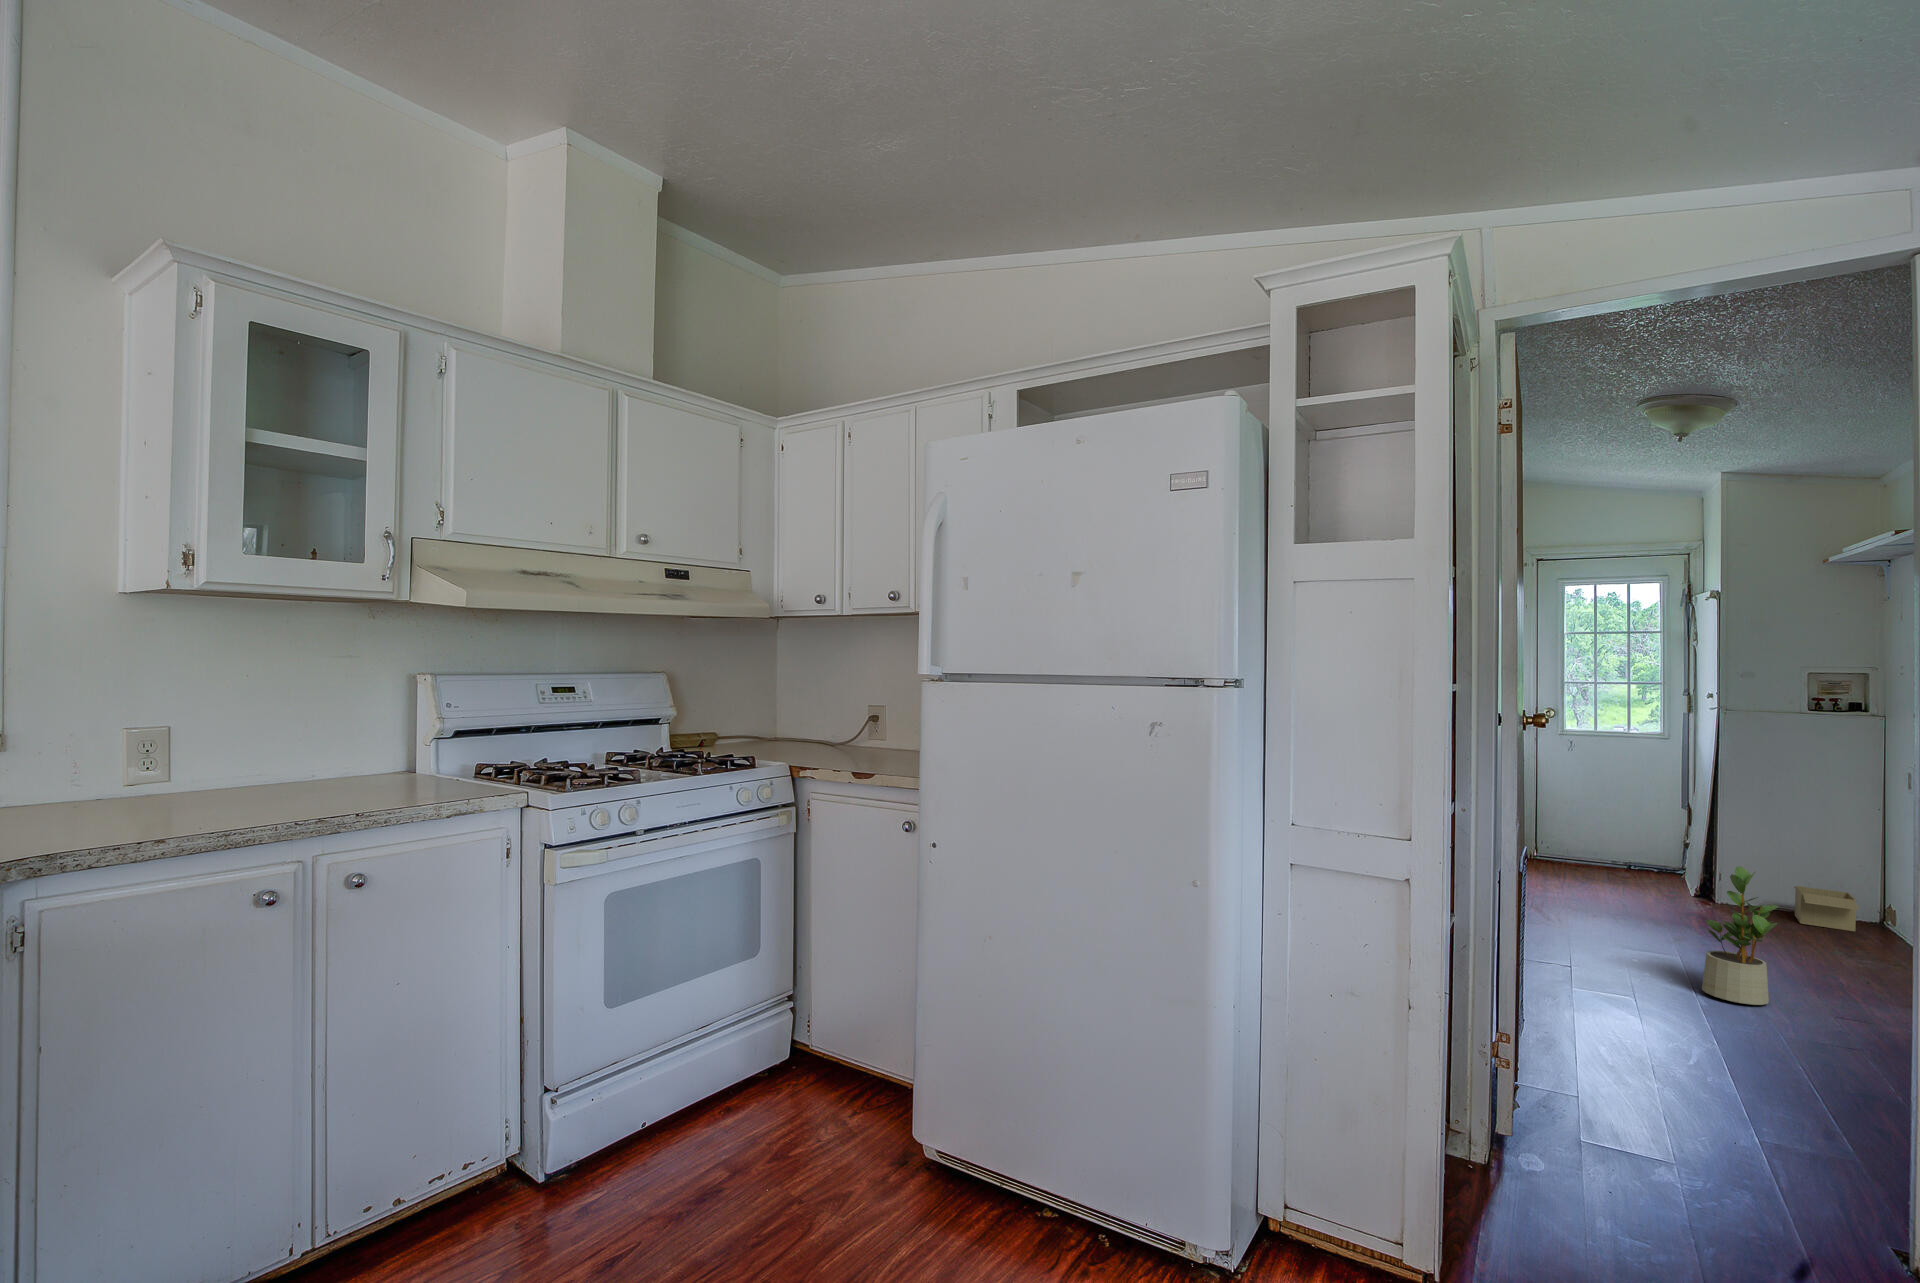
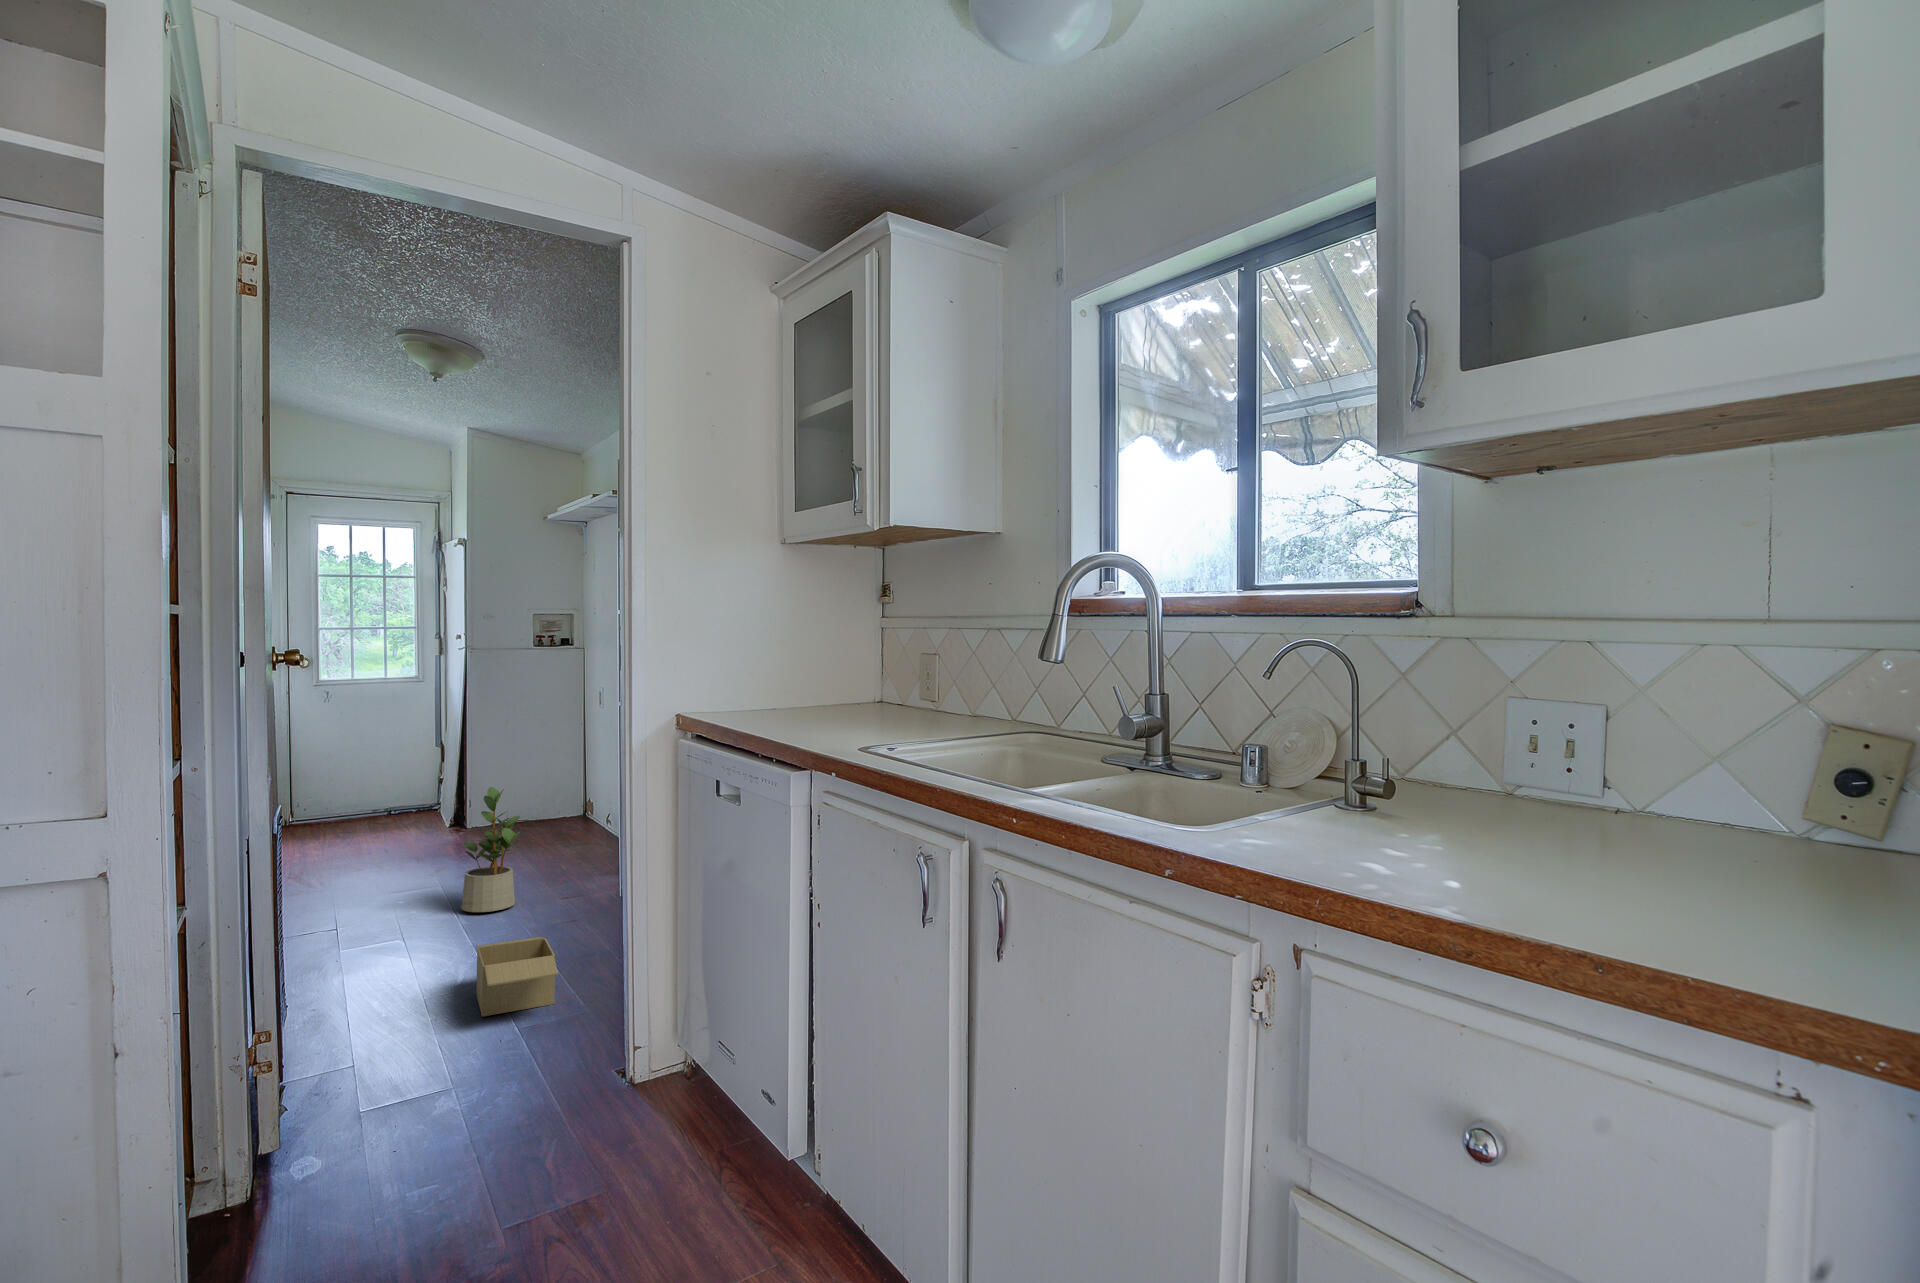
cardboard box: present [1794,886,1859,931] -> present [476,937,558,1017]

